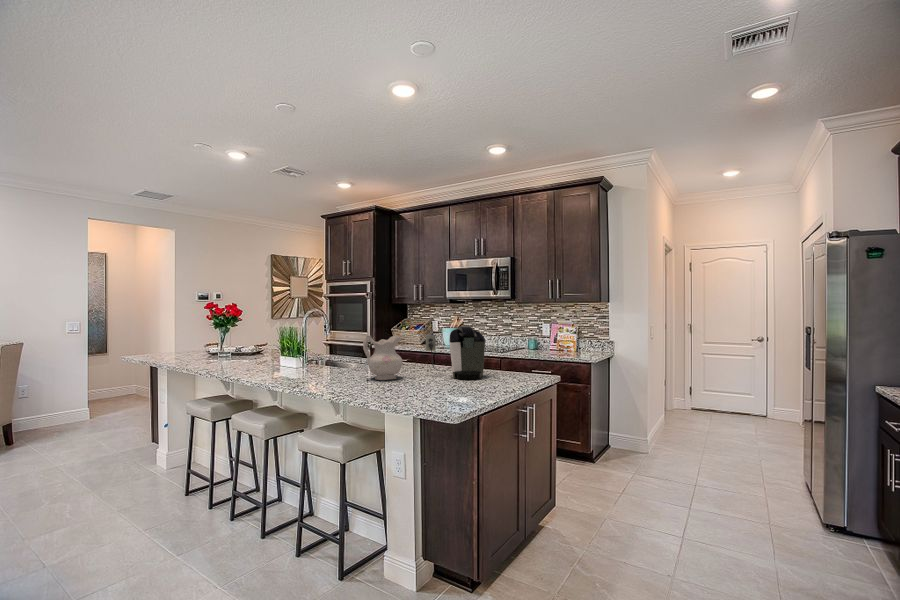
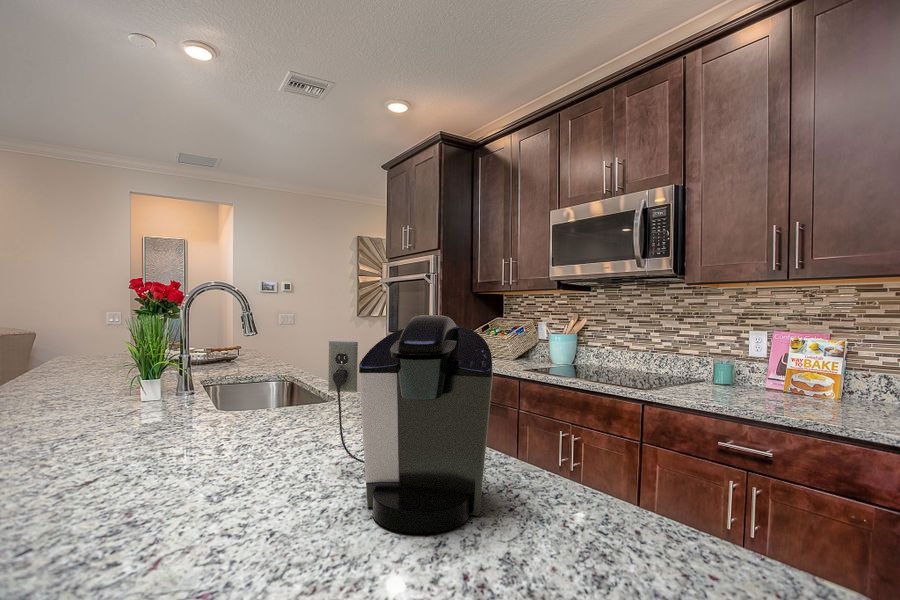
ceramic pitcher: present [363,336,402,380] -> none [133,335,252,477]

